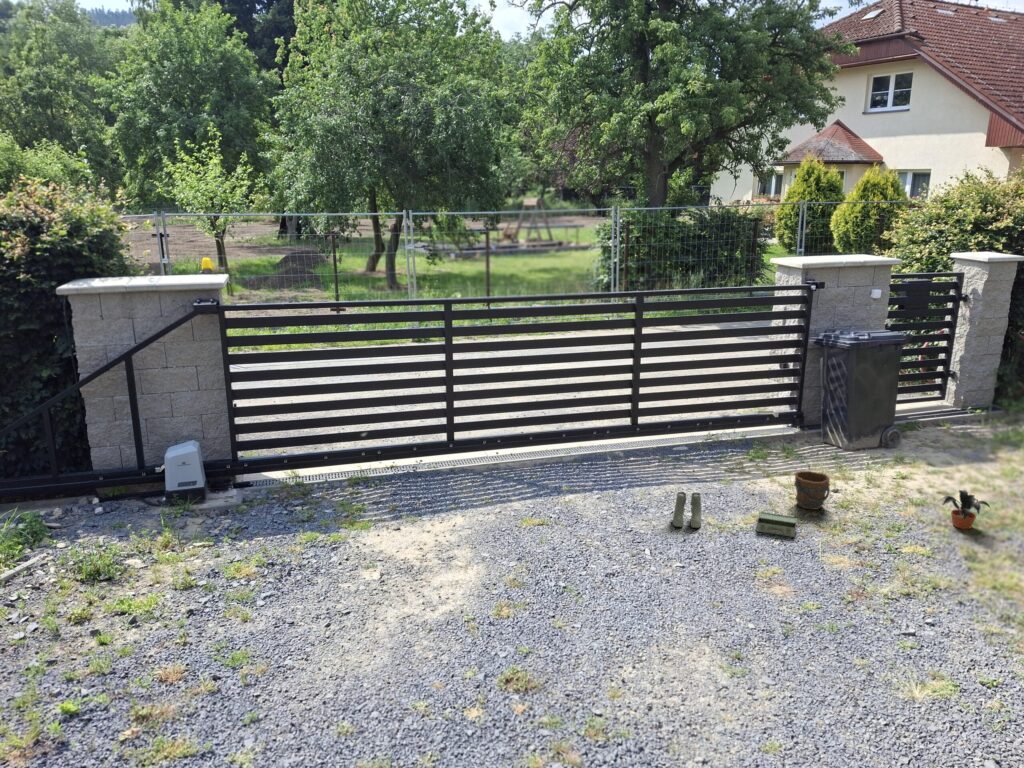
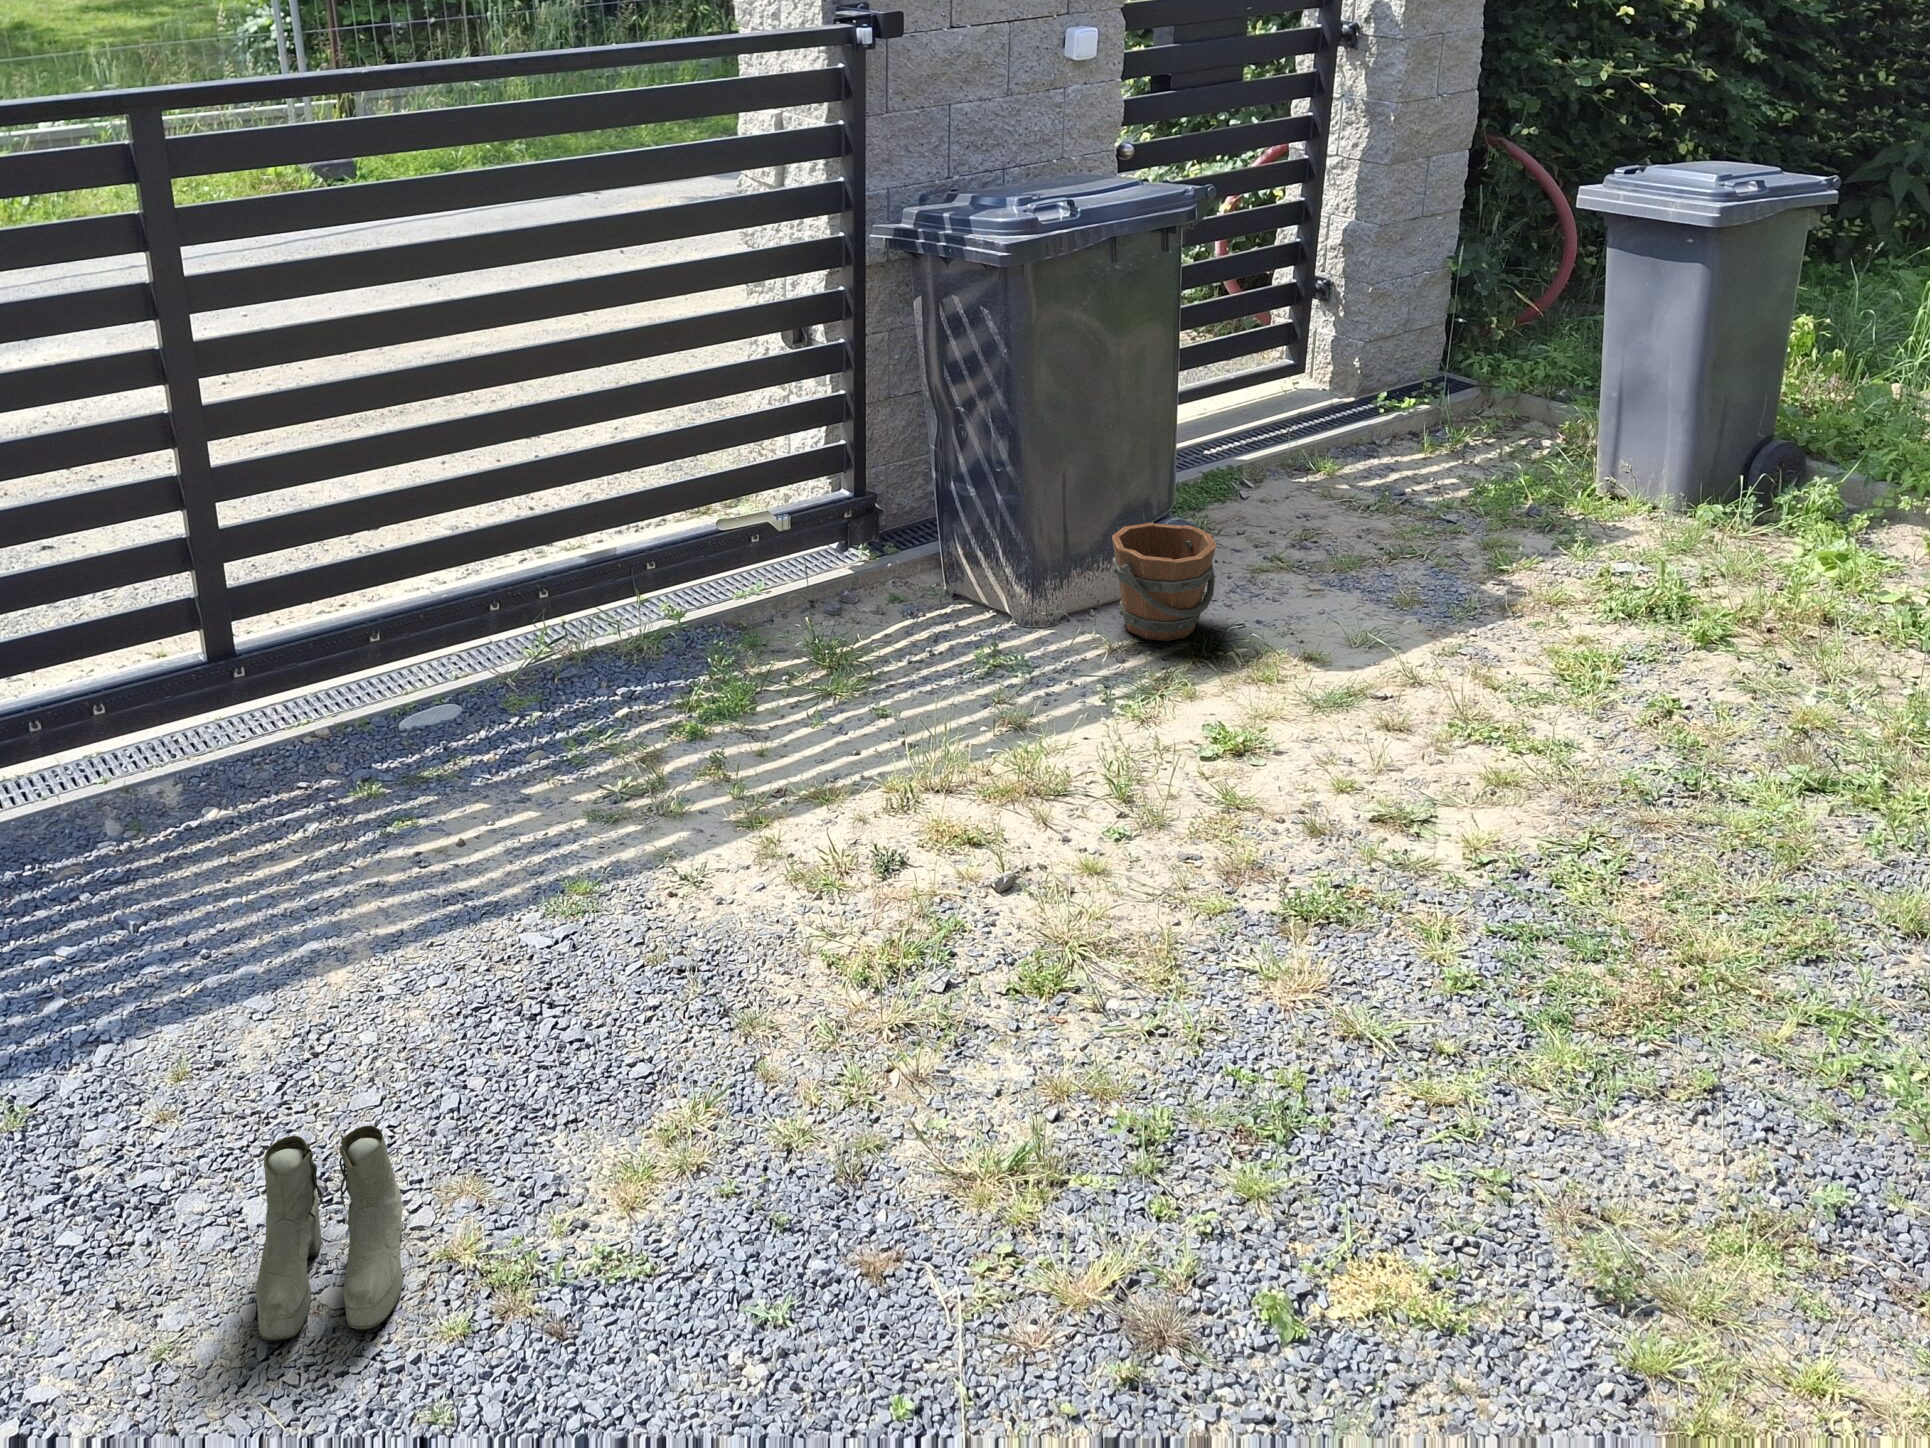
bucket: present [794,471,830,510] -> present [1112,523,1216,641]
potted plant: present [943,490,990,529] -> none [1420,874,1620,1051]
toolbox: present [756,512,797,537] -> none [665,1150,851,1286]

